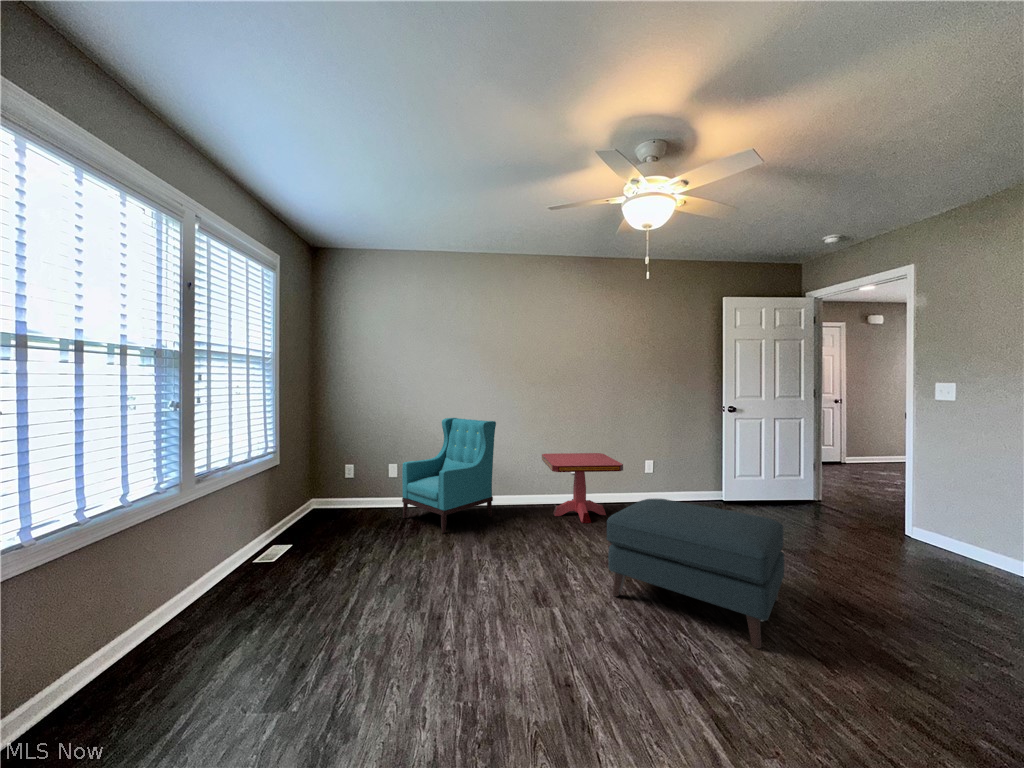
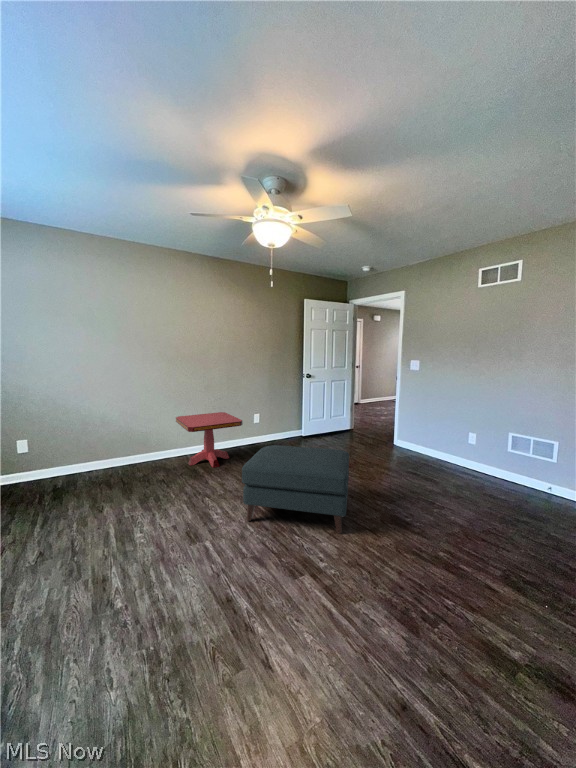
armchair: present [402,418,496,533] -> none [34,392,134,499]

